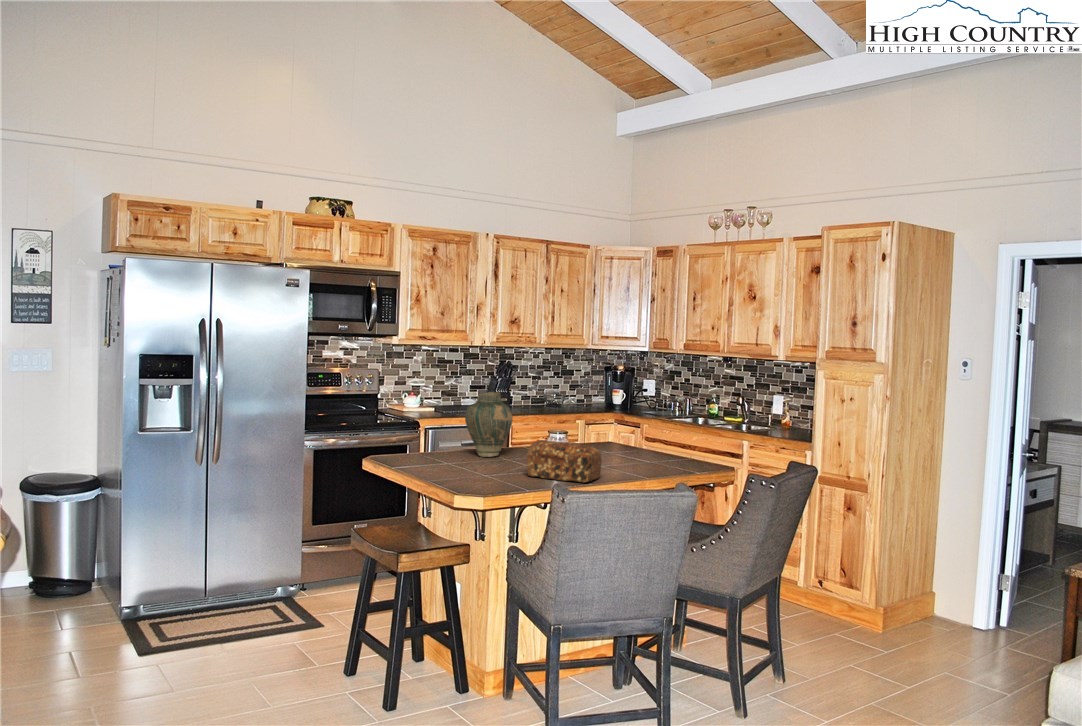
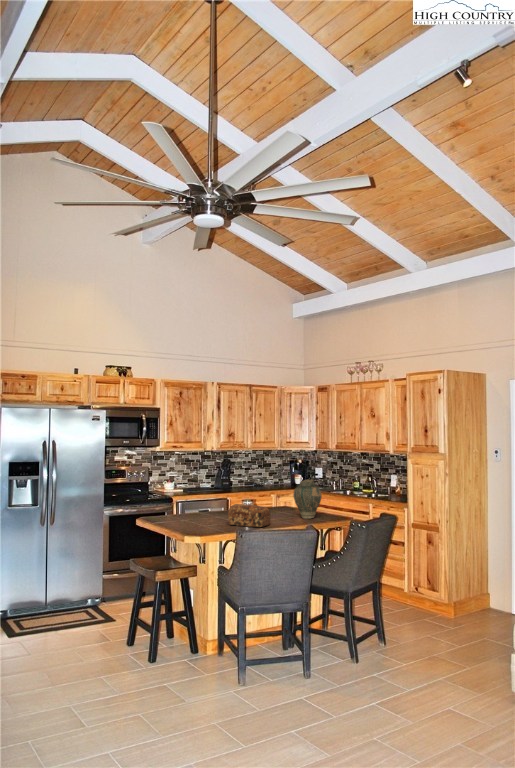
vase: present [465,392,513,457] -> present [293,479,322,519]

